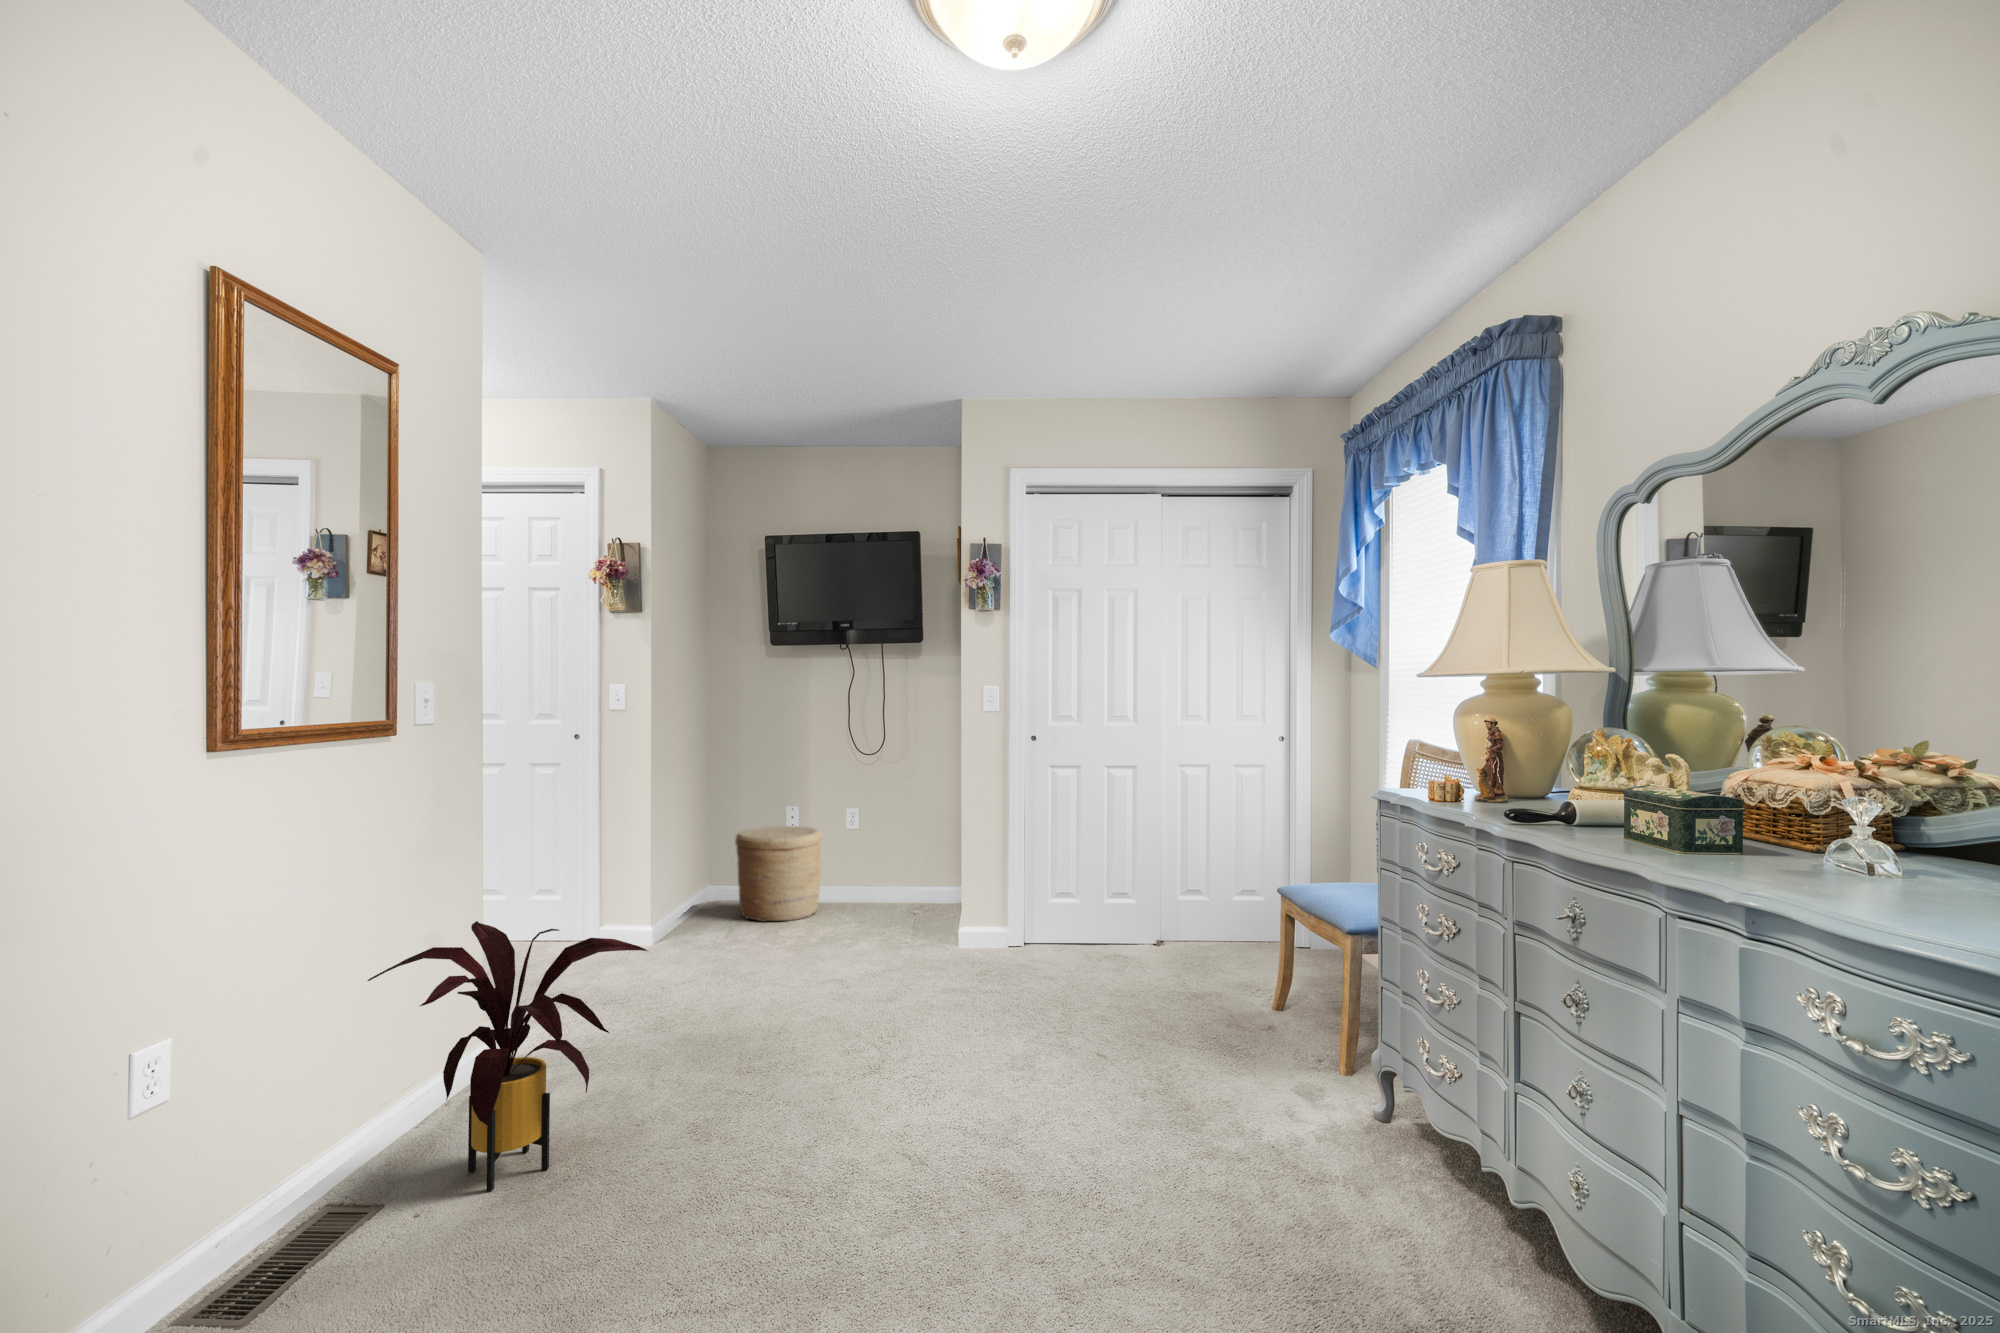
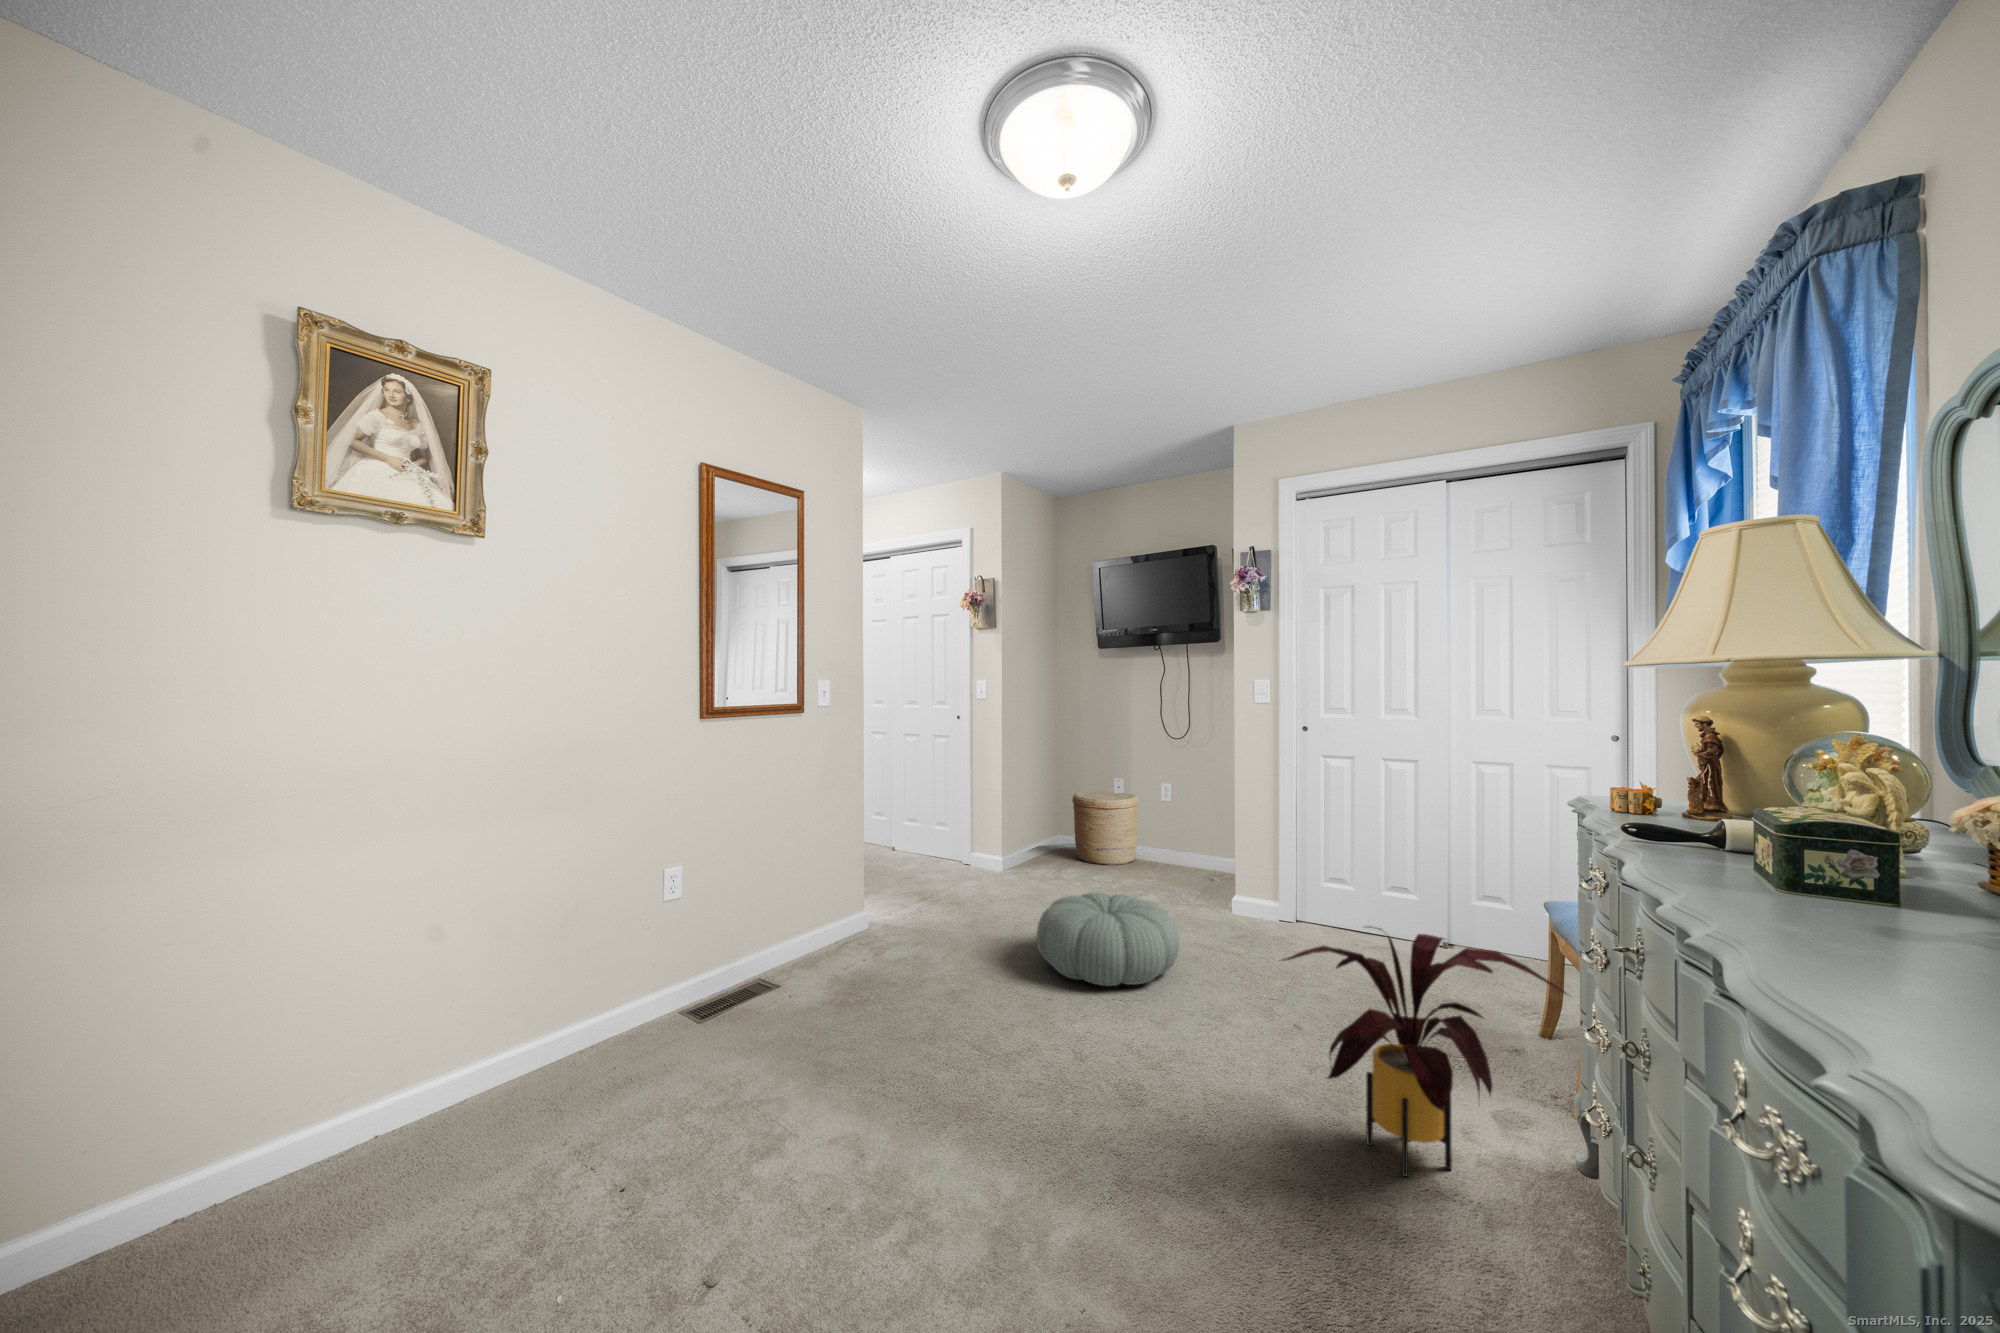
house plant: present [368,921,647,1192] -> present [1279,928,1566,1177]
pouf: none [770,953,952,1075] -> present [1036,892,1180,986]

